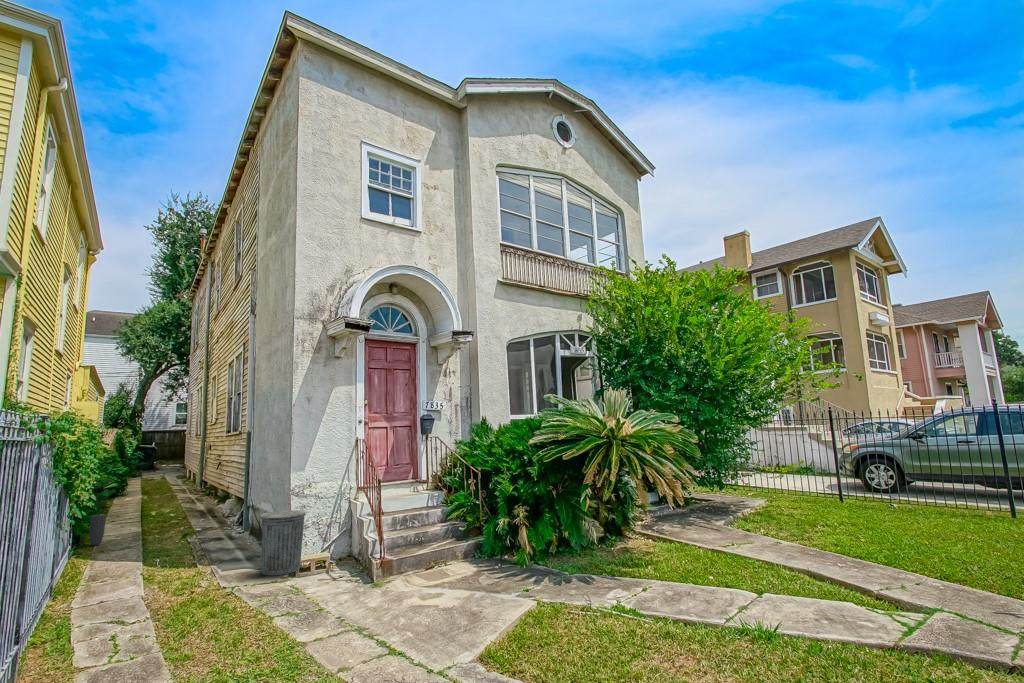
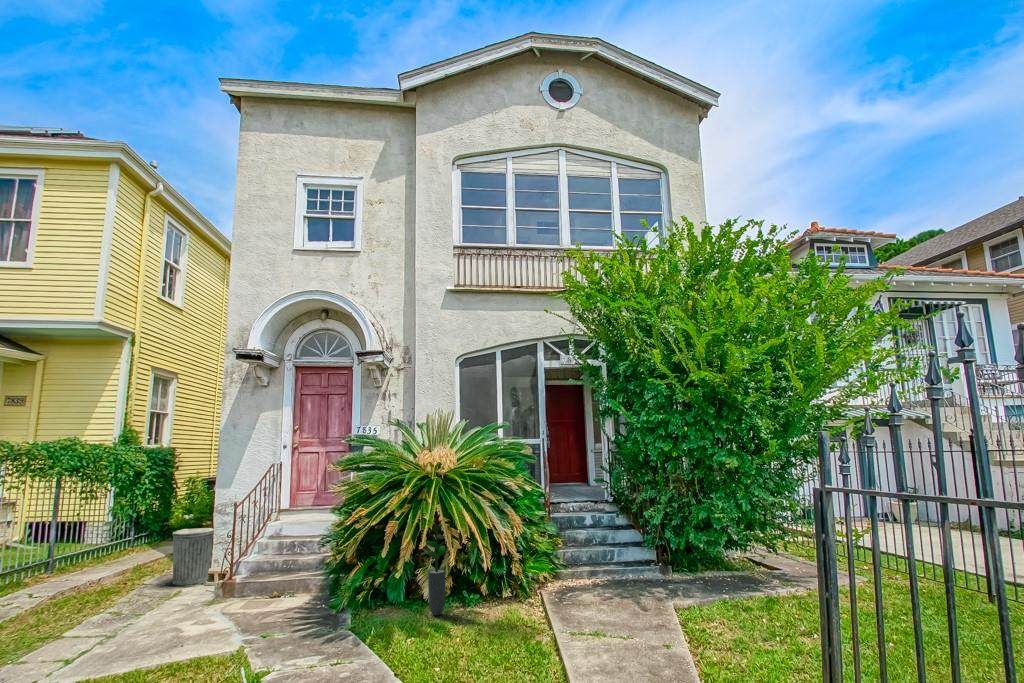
potted plant: present [90,480,115,546] -> present [421,524,446,616]

